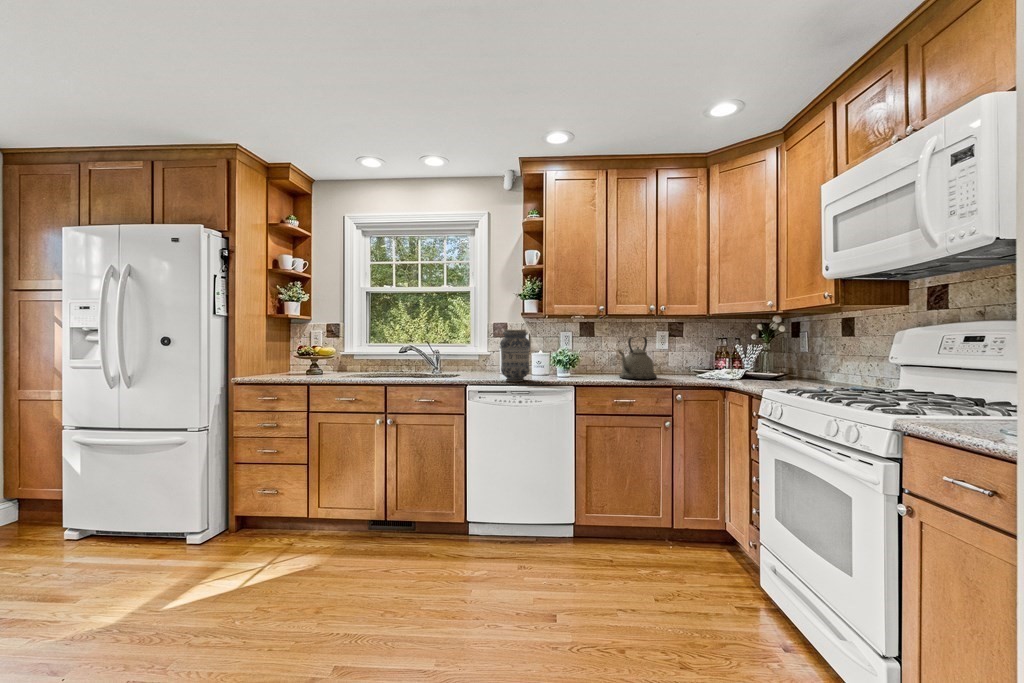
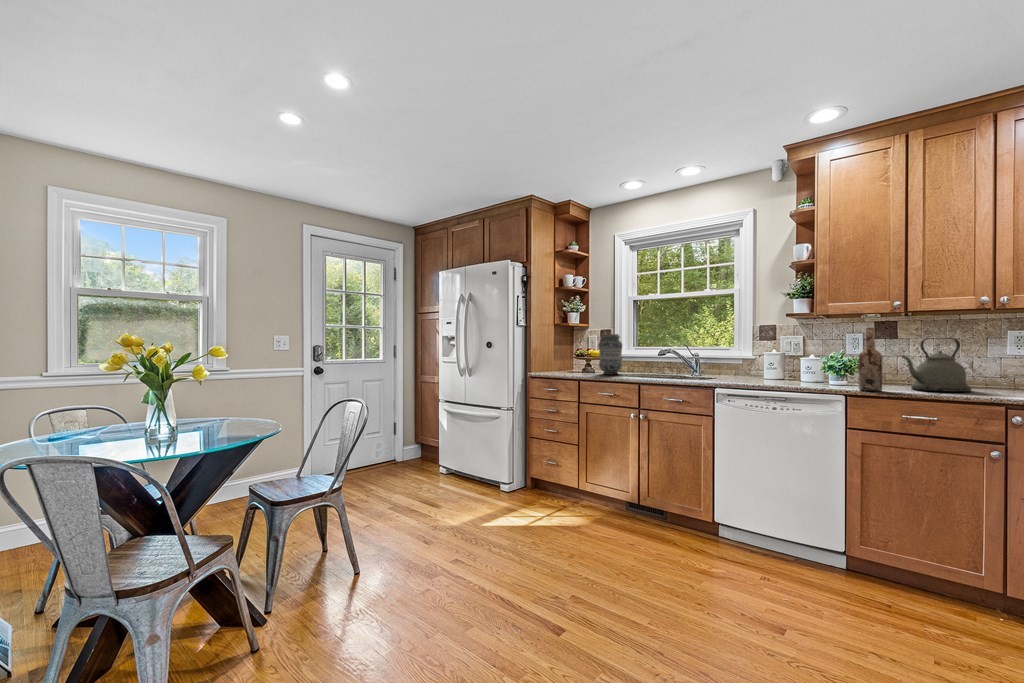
wine bottle: none [593,328,610,382] -> present [858,328,882,391]
vase: present [500,330,530,382] -> present [599,334,623,374]

